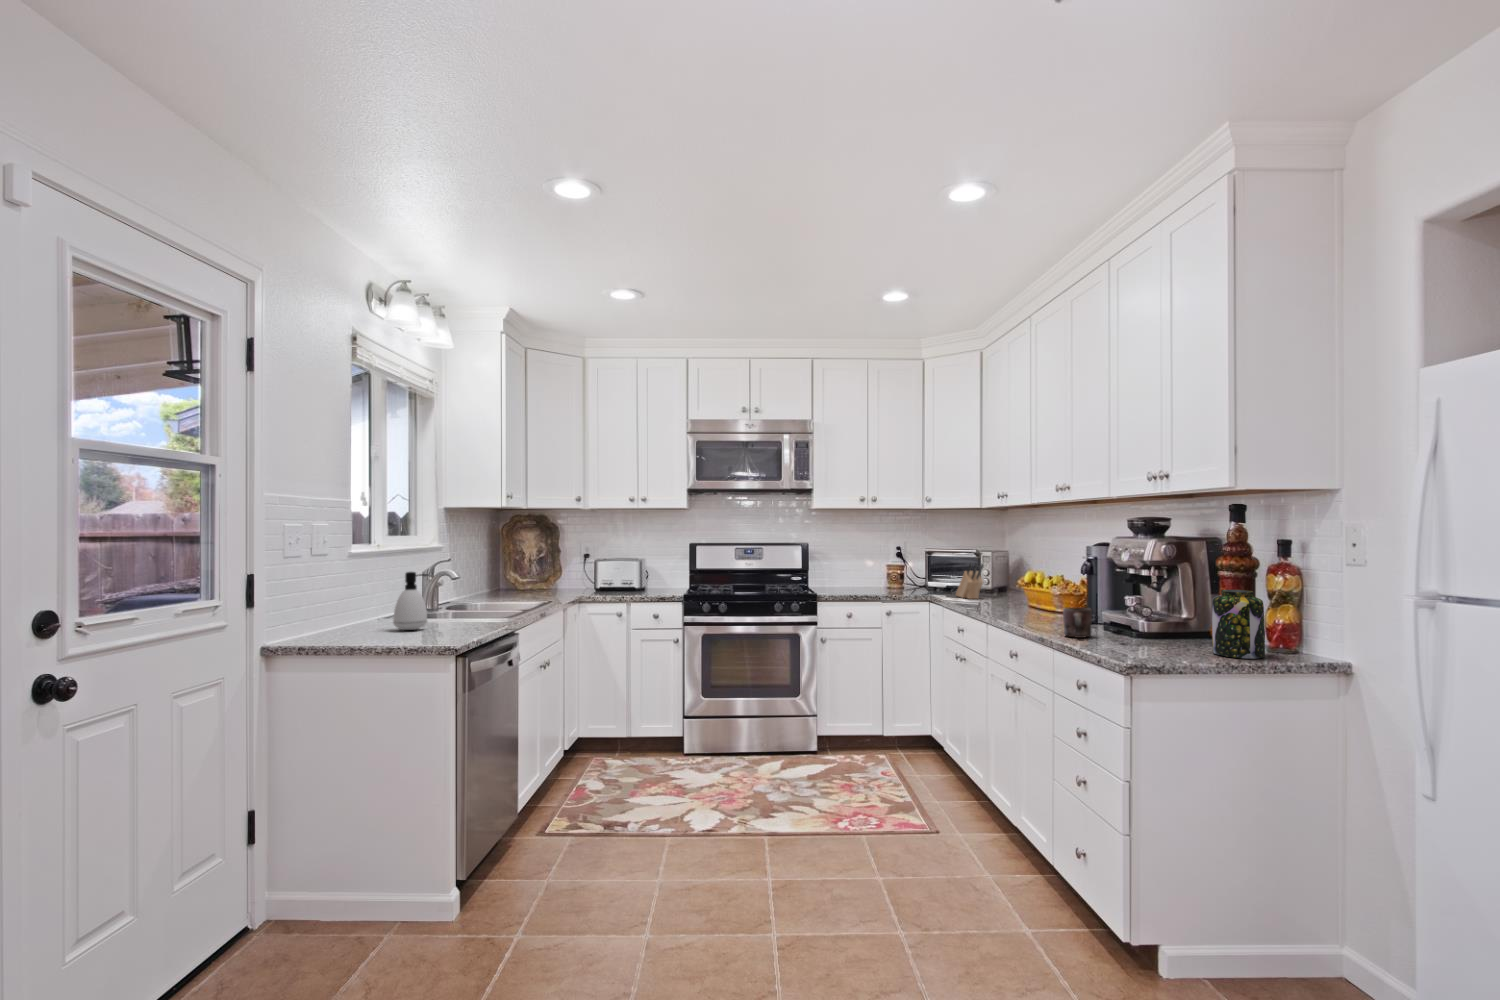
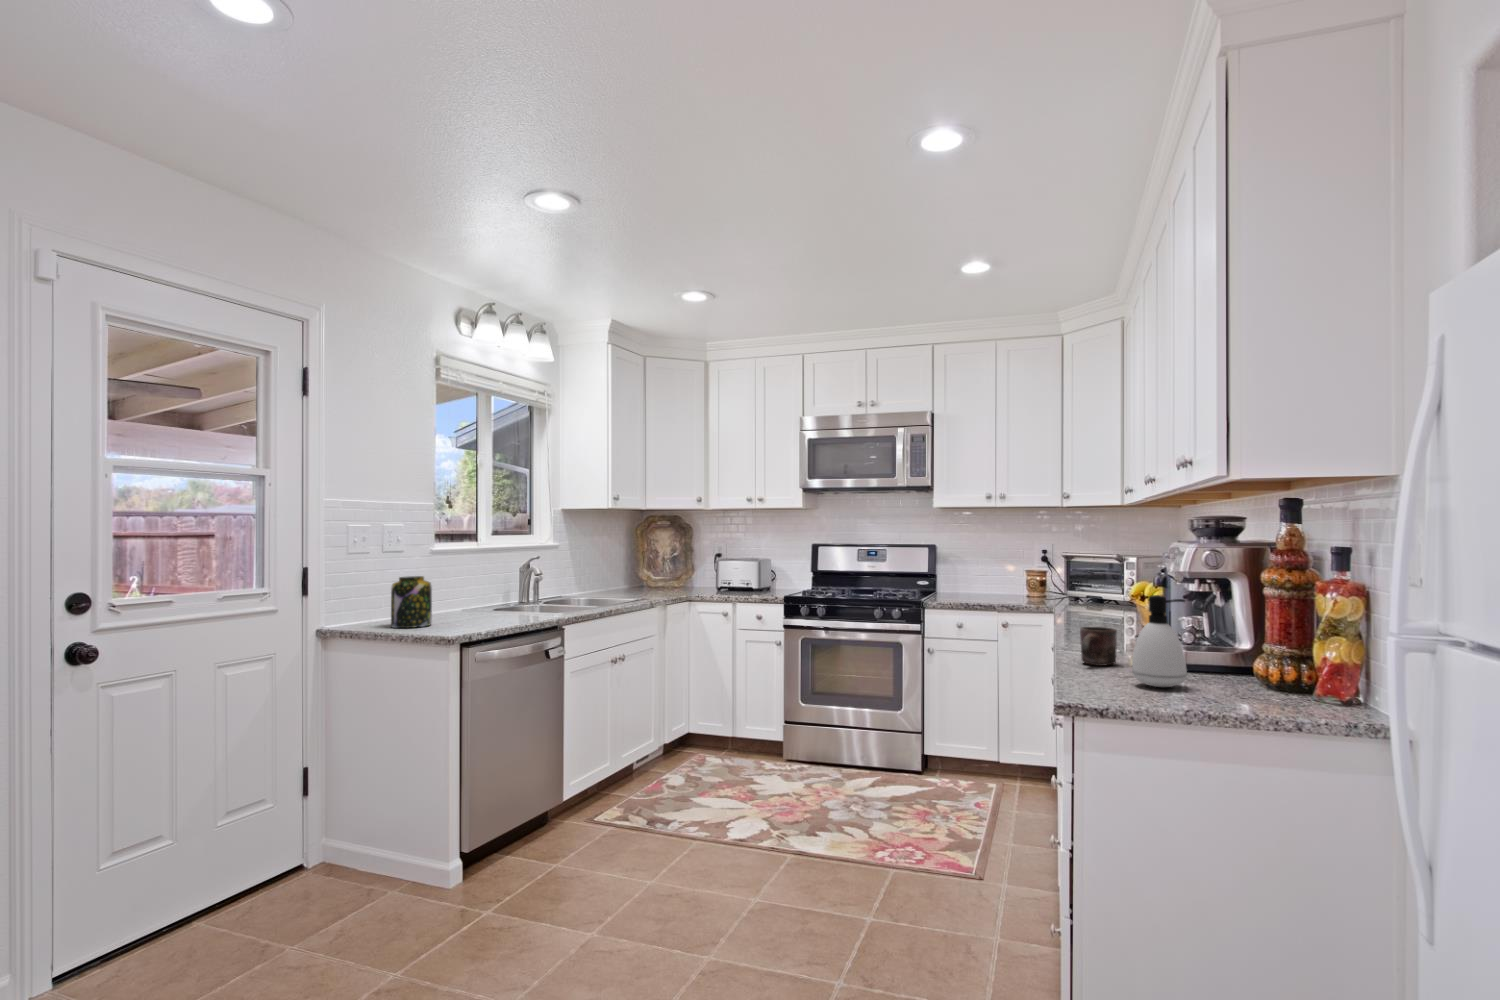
knife block: present [956,563,984,599] -> none [1091,568,1115,613]
soap dispenser: present [393,572,428,630] -> present [1132,595,1187,687]
jar: present [1212,590,1265,659] -> present [391,576,432,628]

